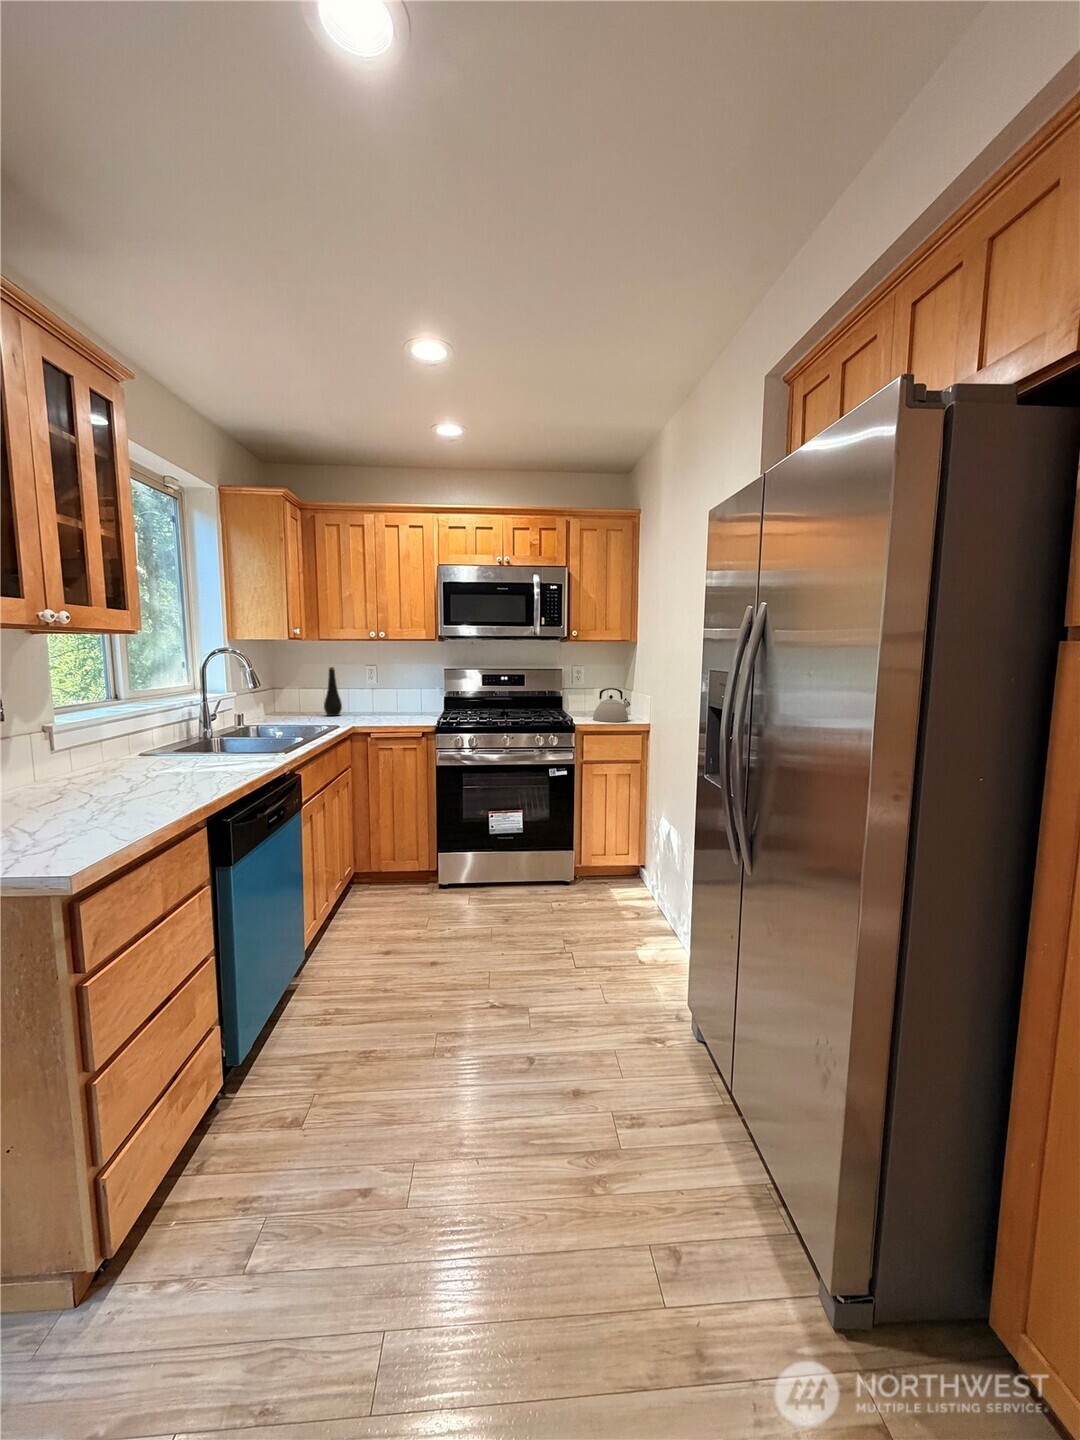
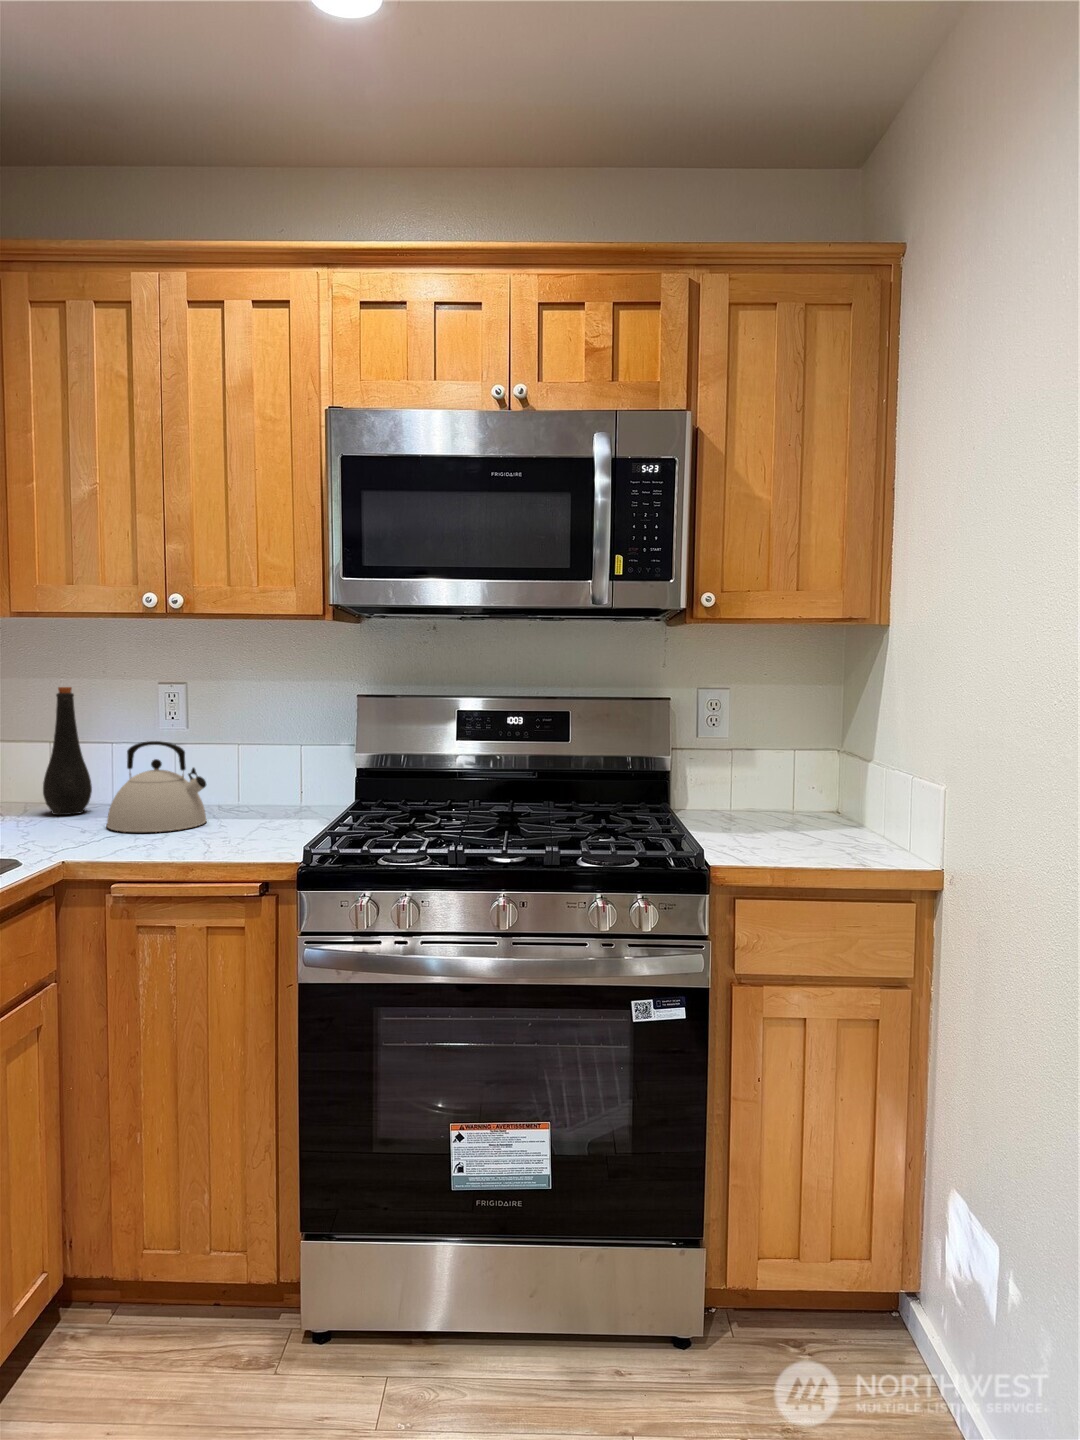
kettle: present [593,688,630,722] -> present [107,741,207,832]

